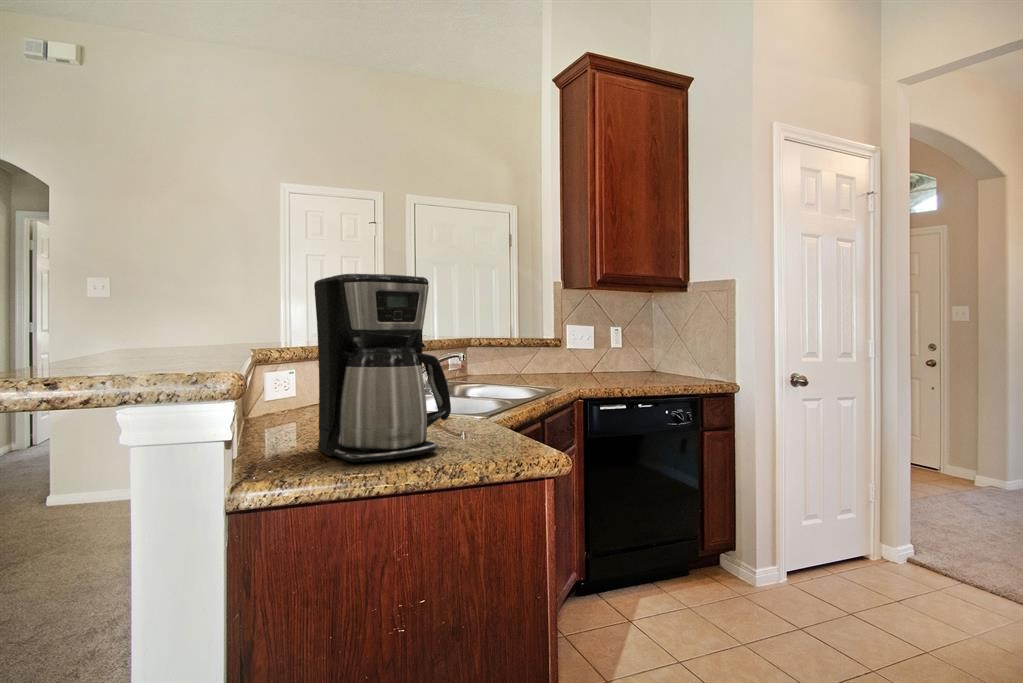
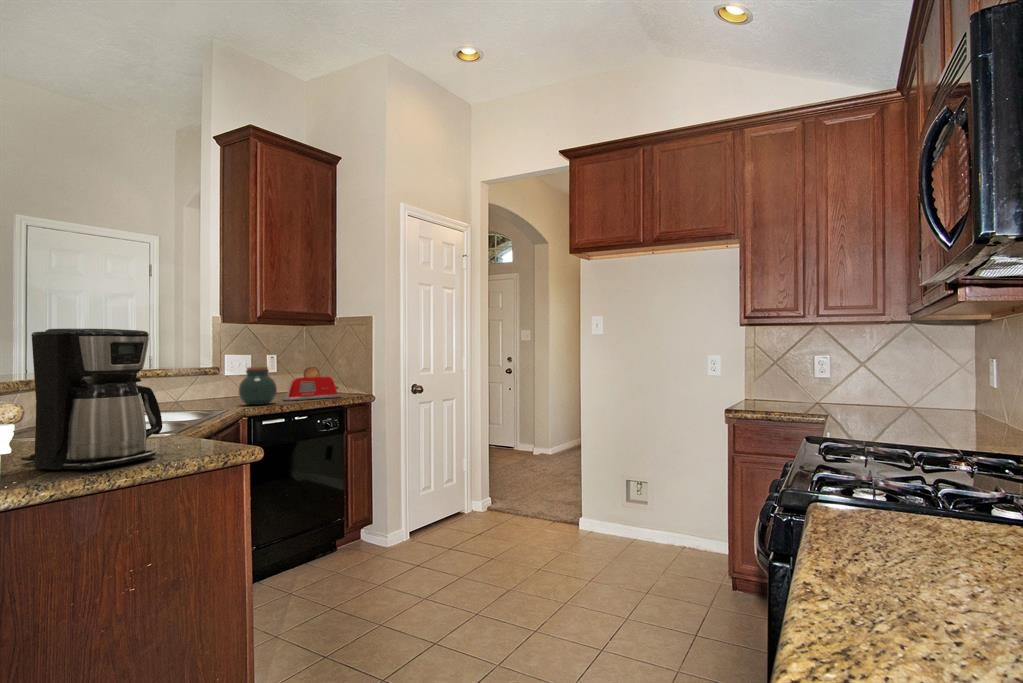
jar: none [576,339,617,384] -> present [239,367,277,405]
toaster: none [625,341,696,381] -> present [283,367,342,401]

